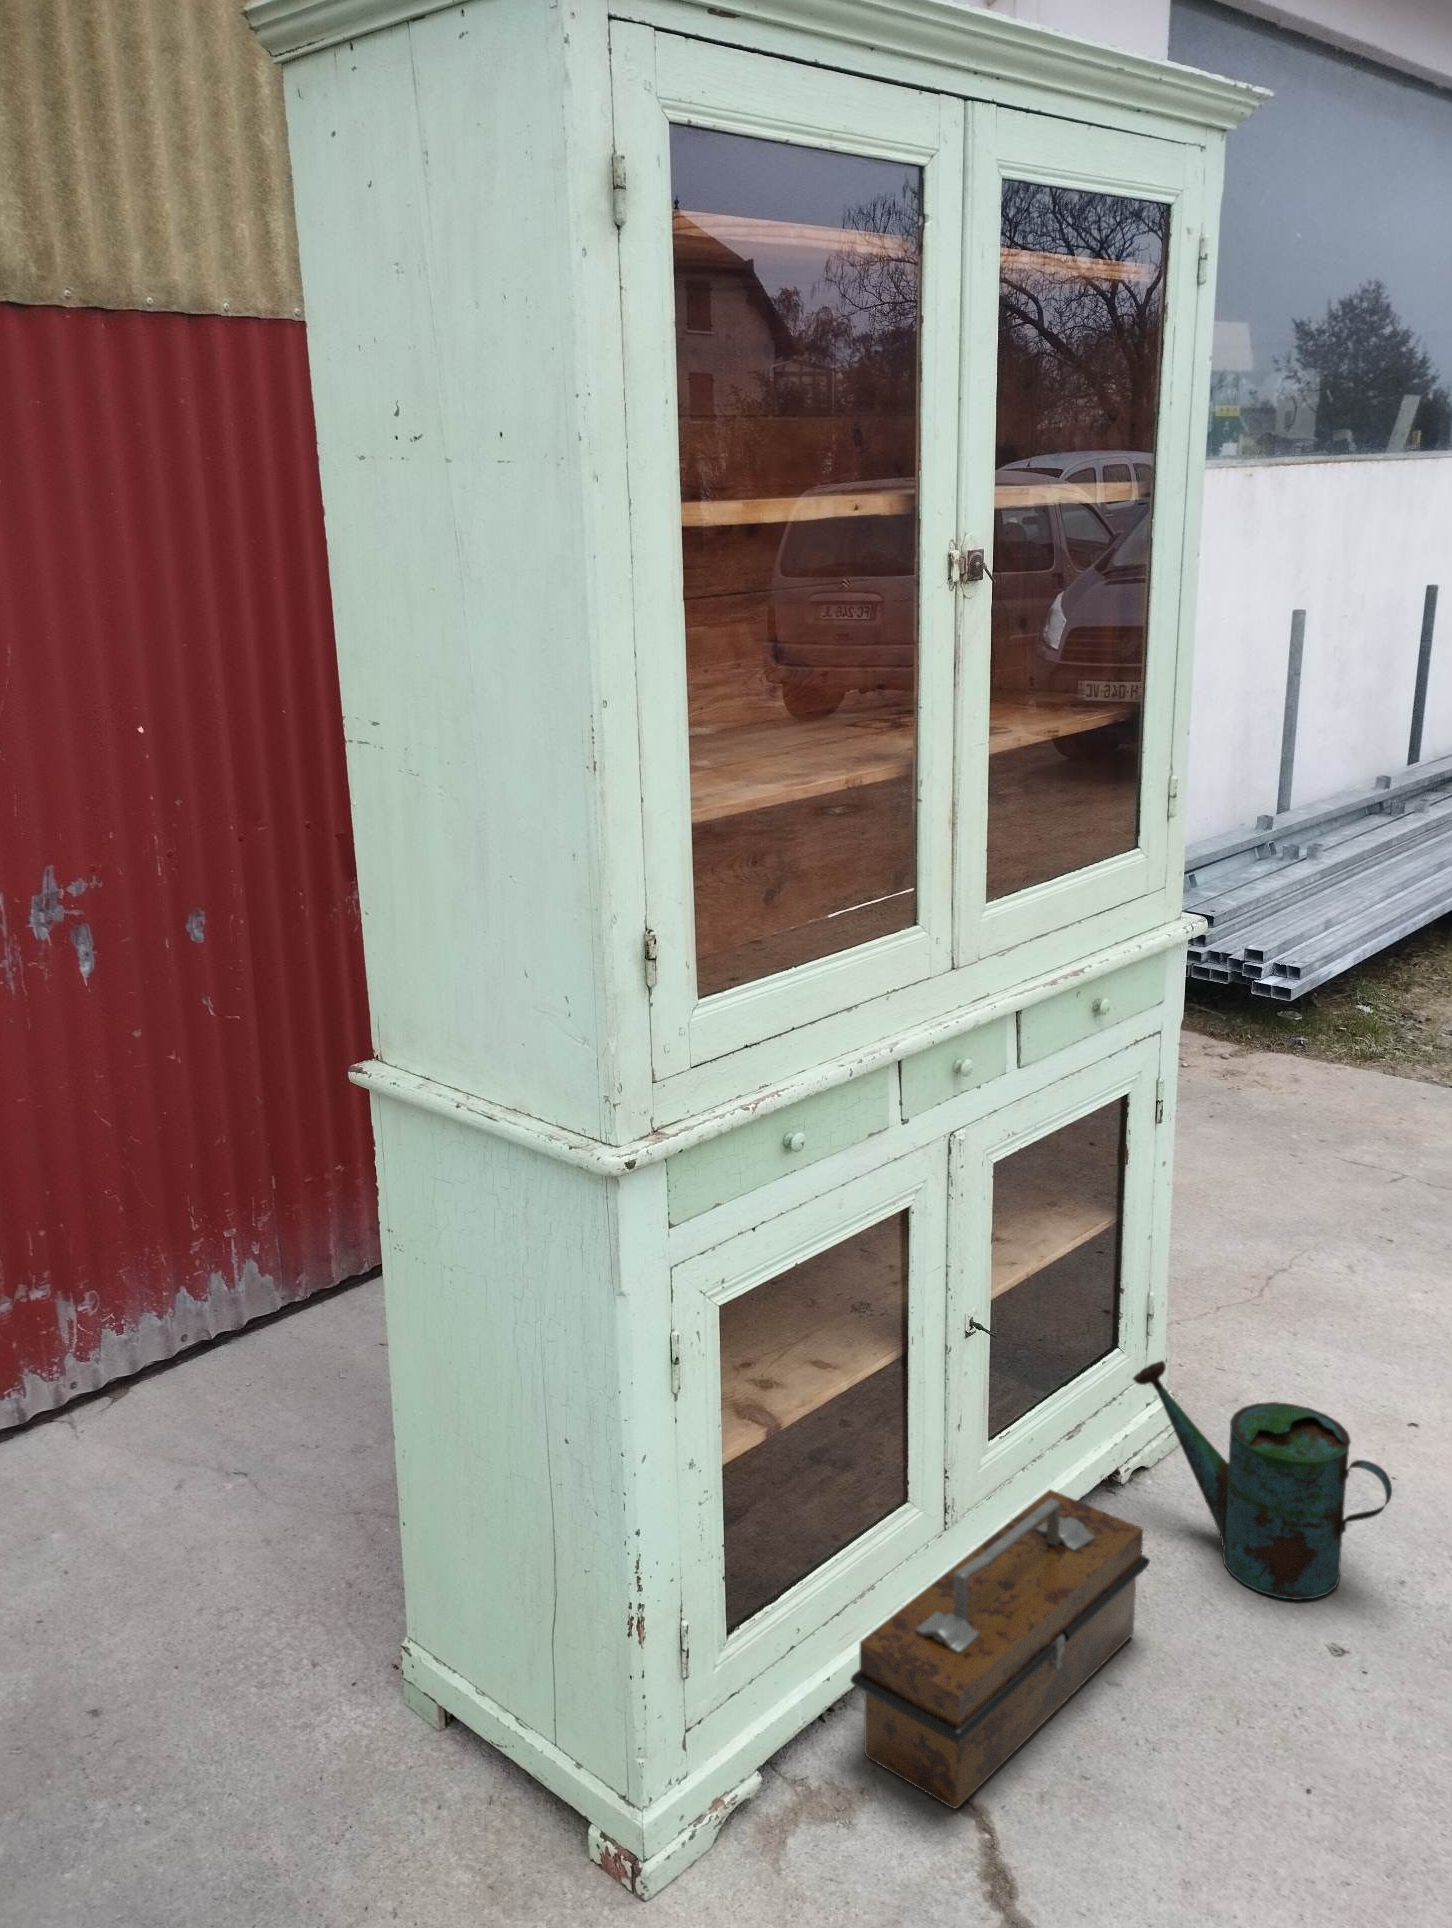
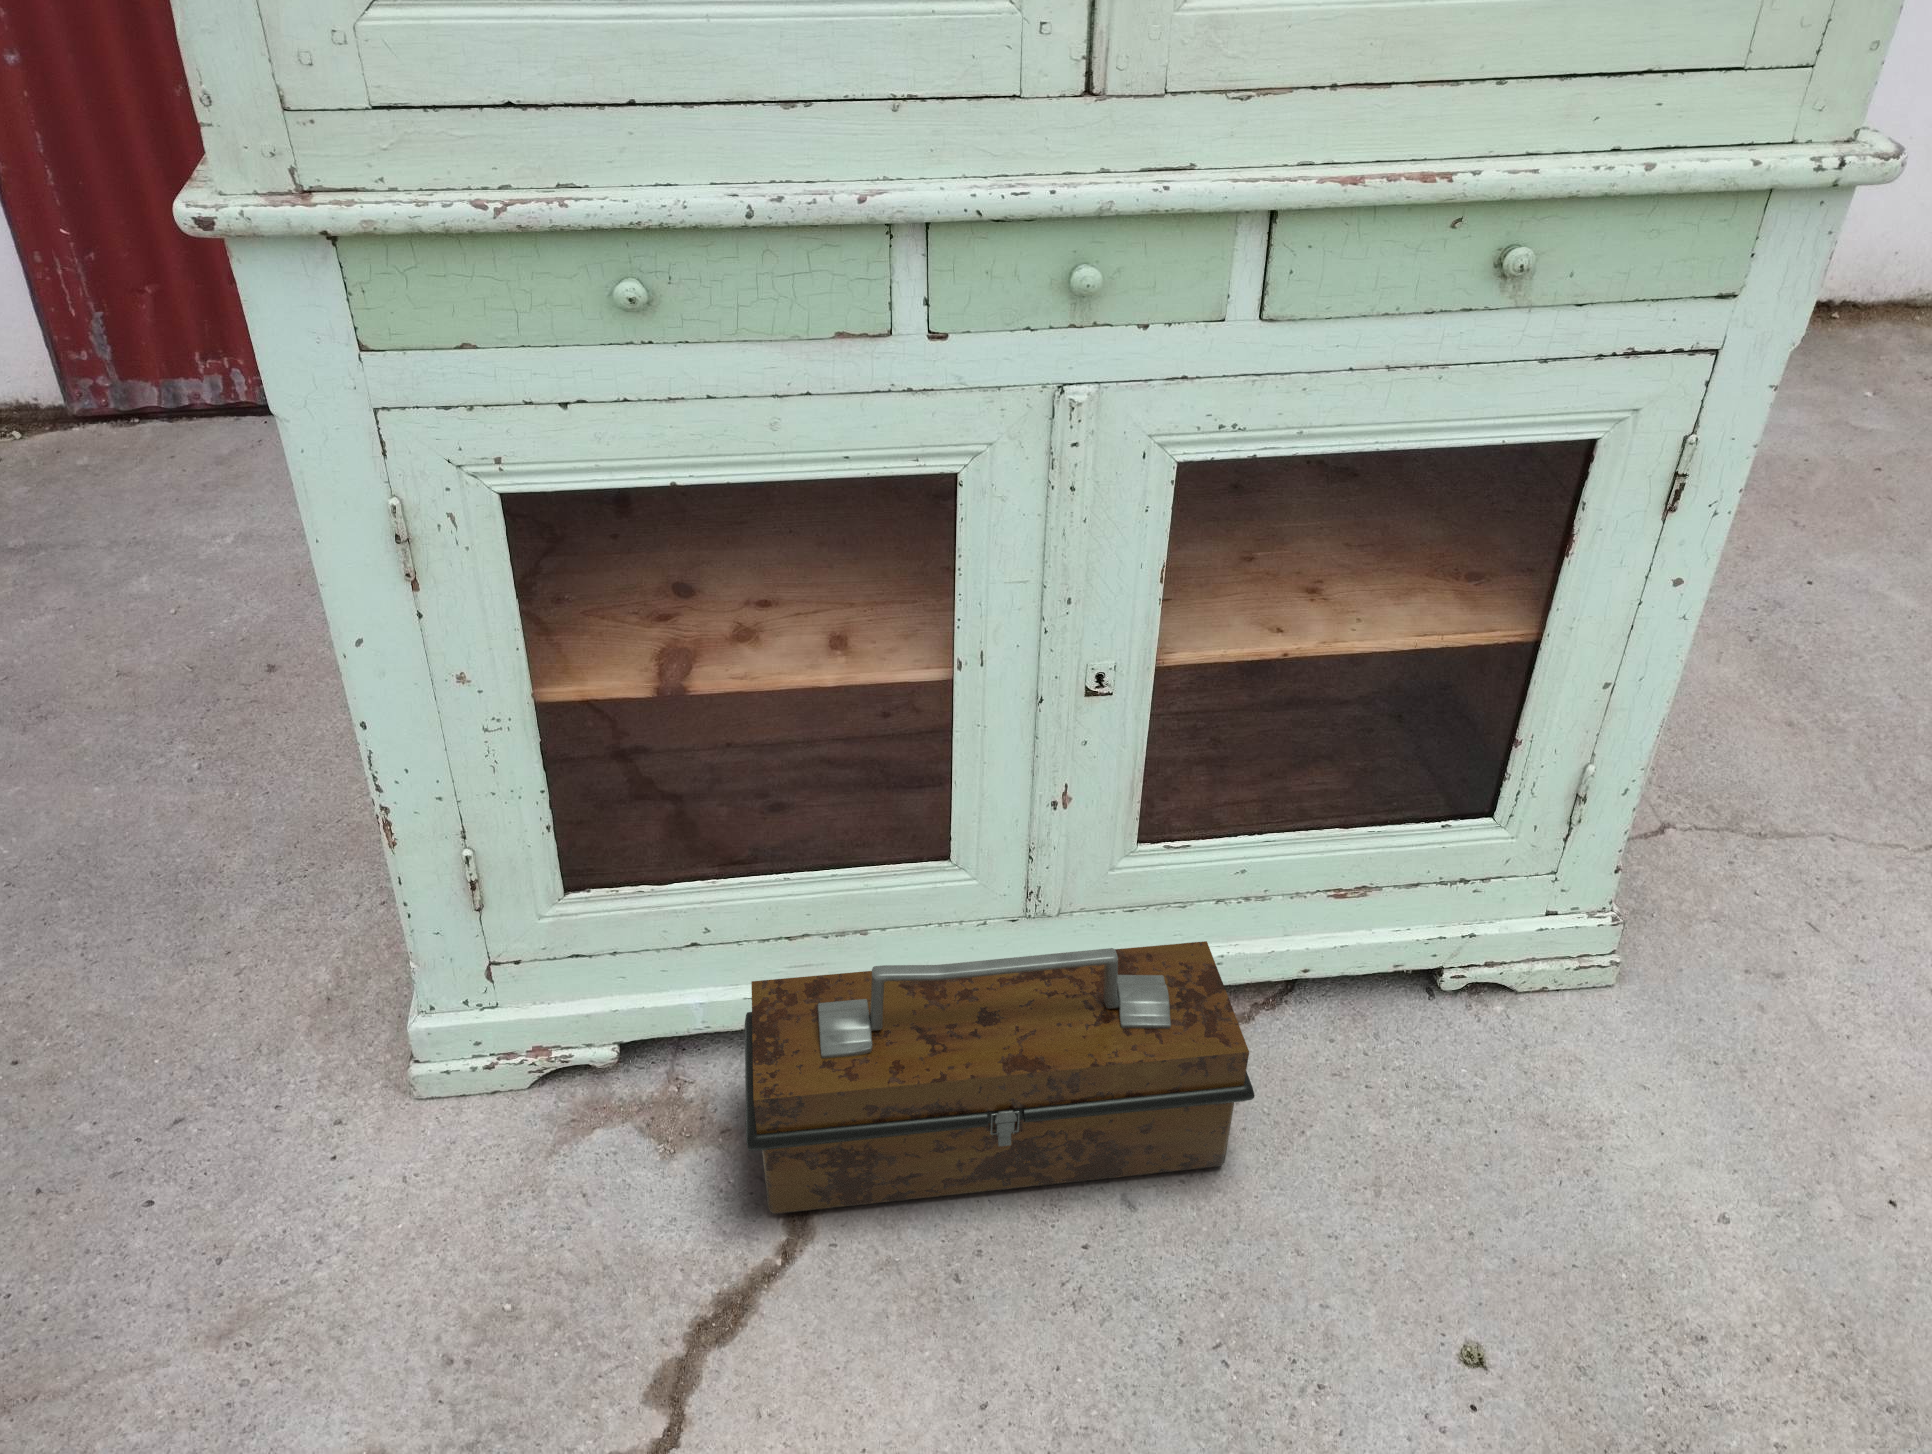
watering can: present [1133,1361,1392,1600] -> none [1456,859,1704,1284]

